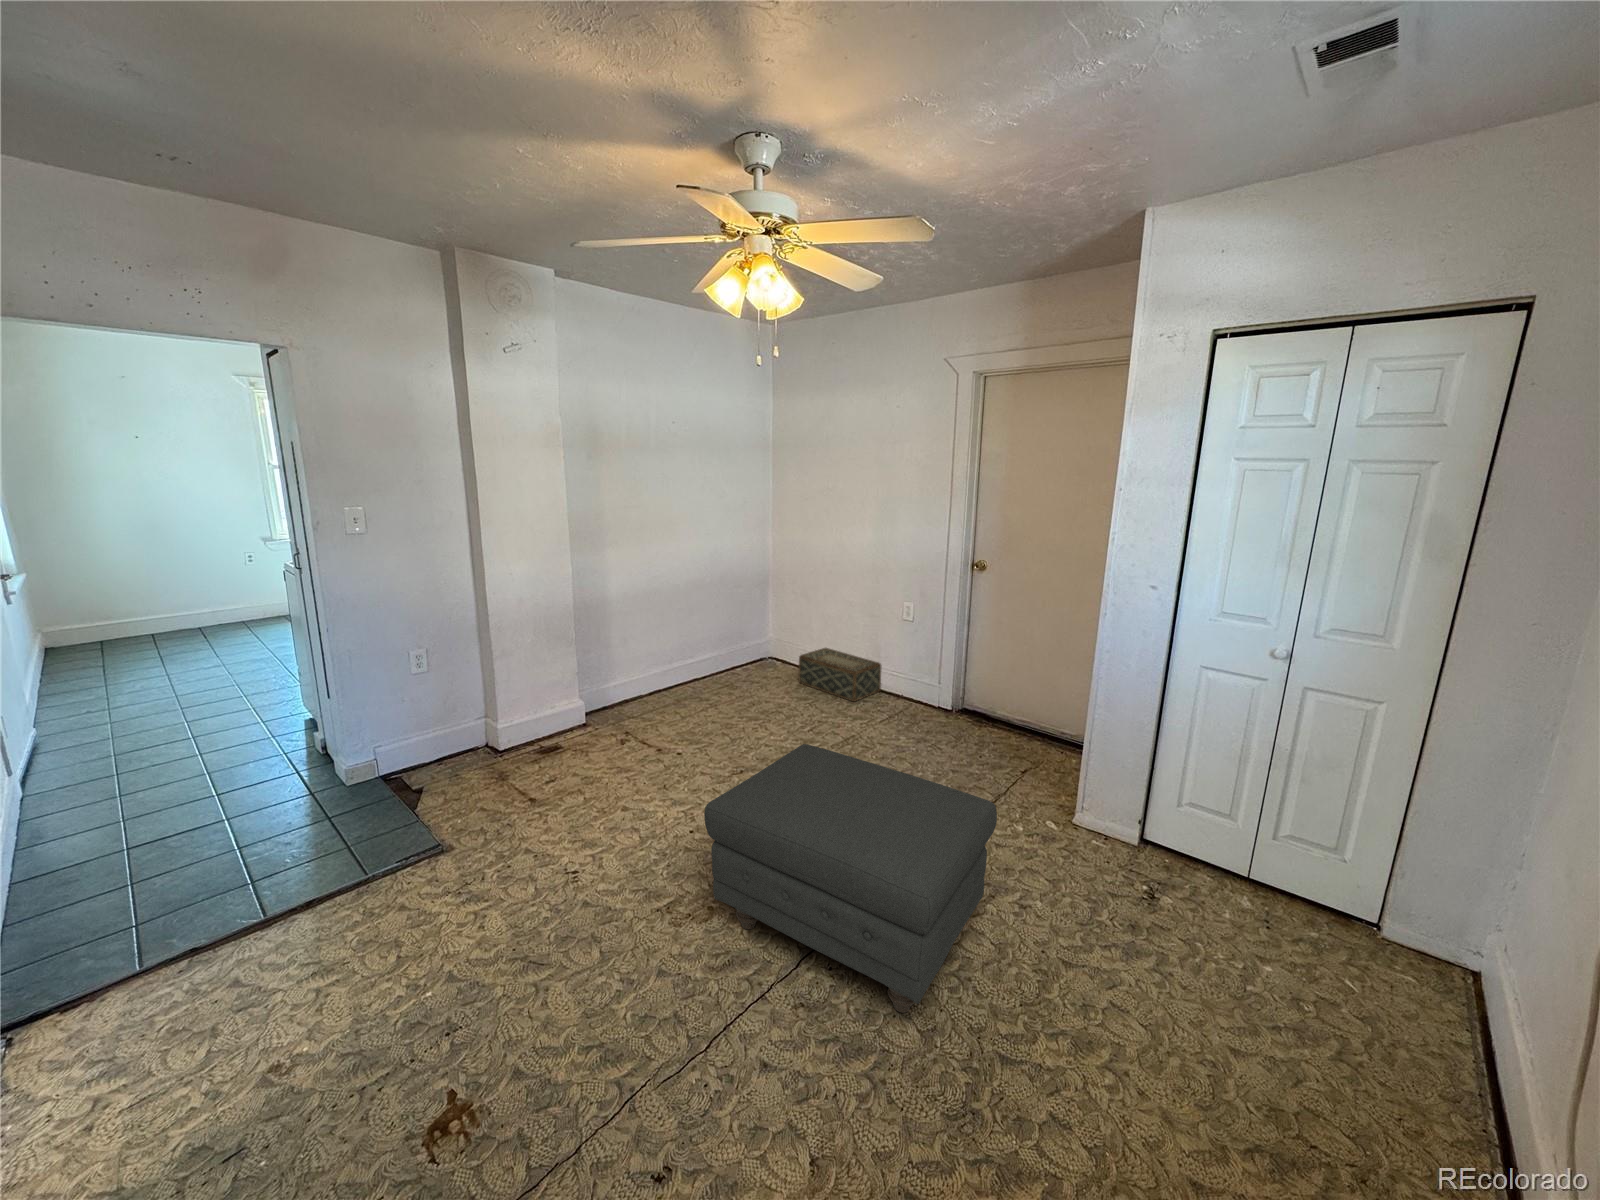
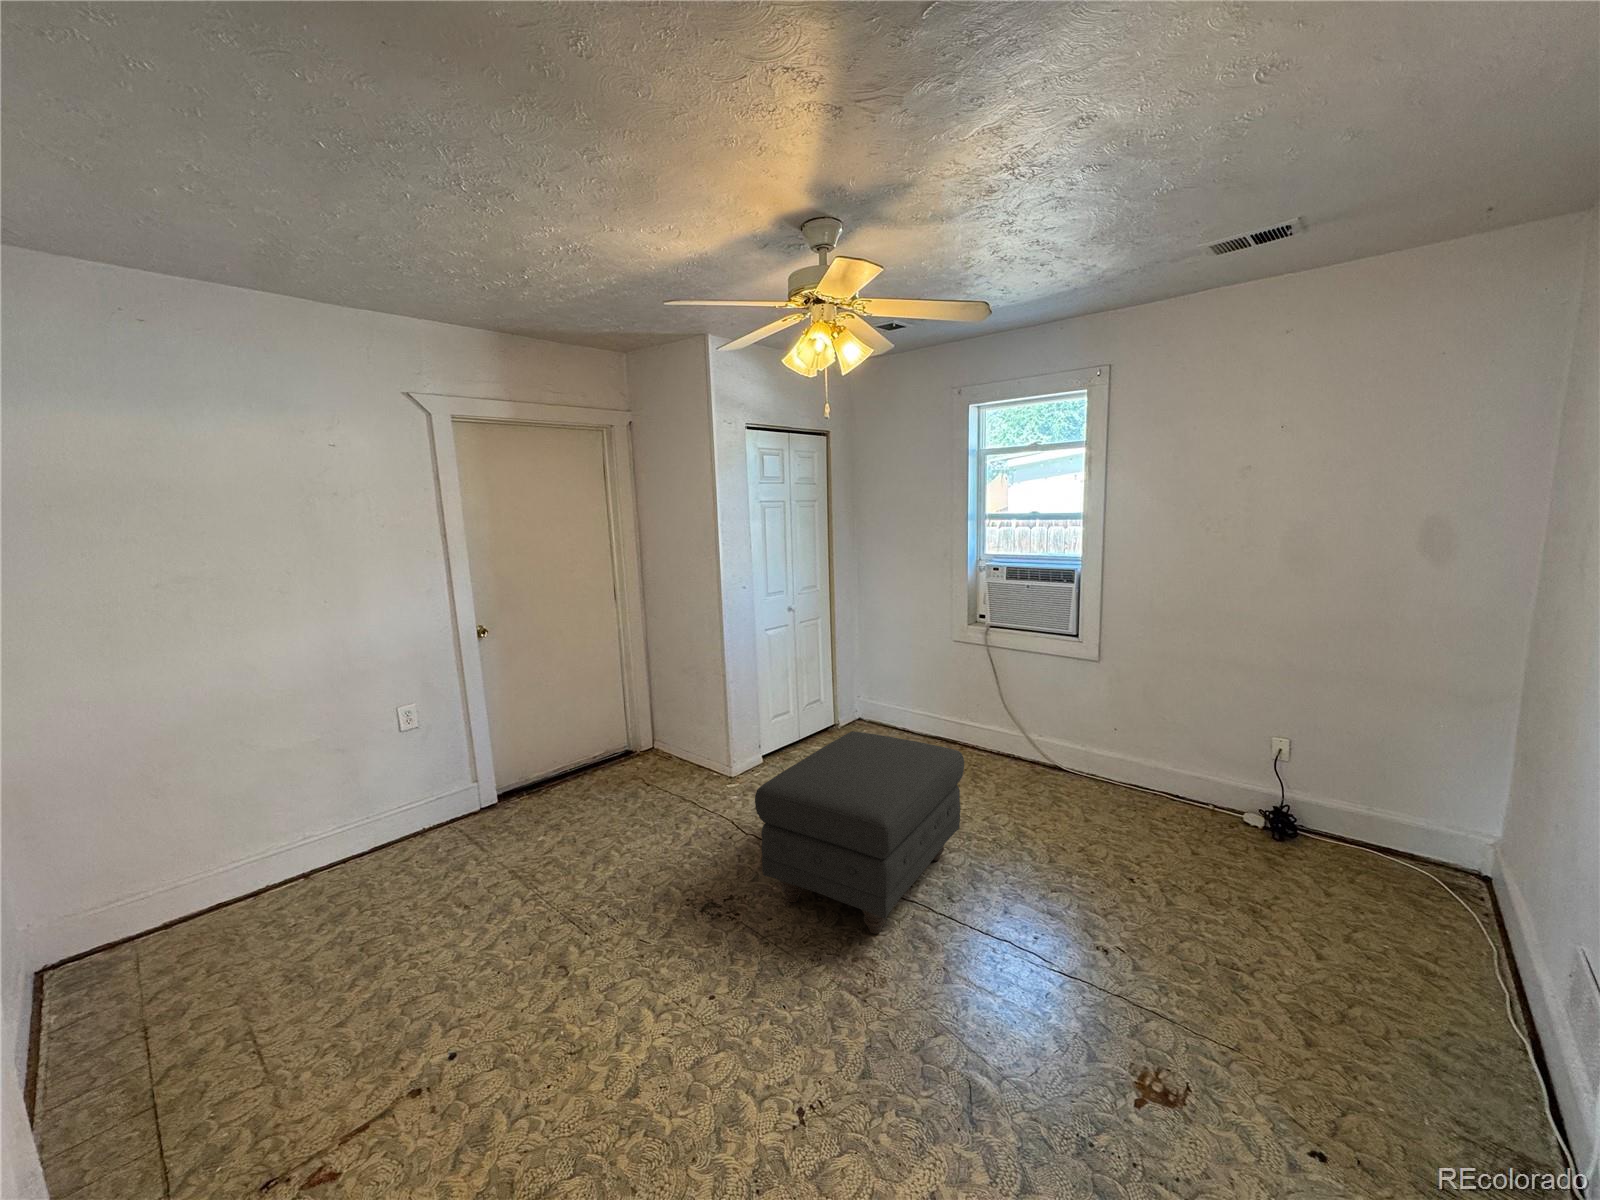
woven basket: present [799,648,881,701] -> none [243,803,408,917]

